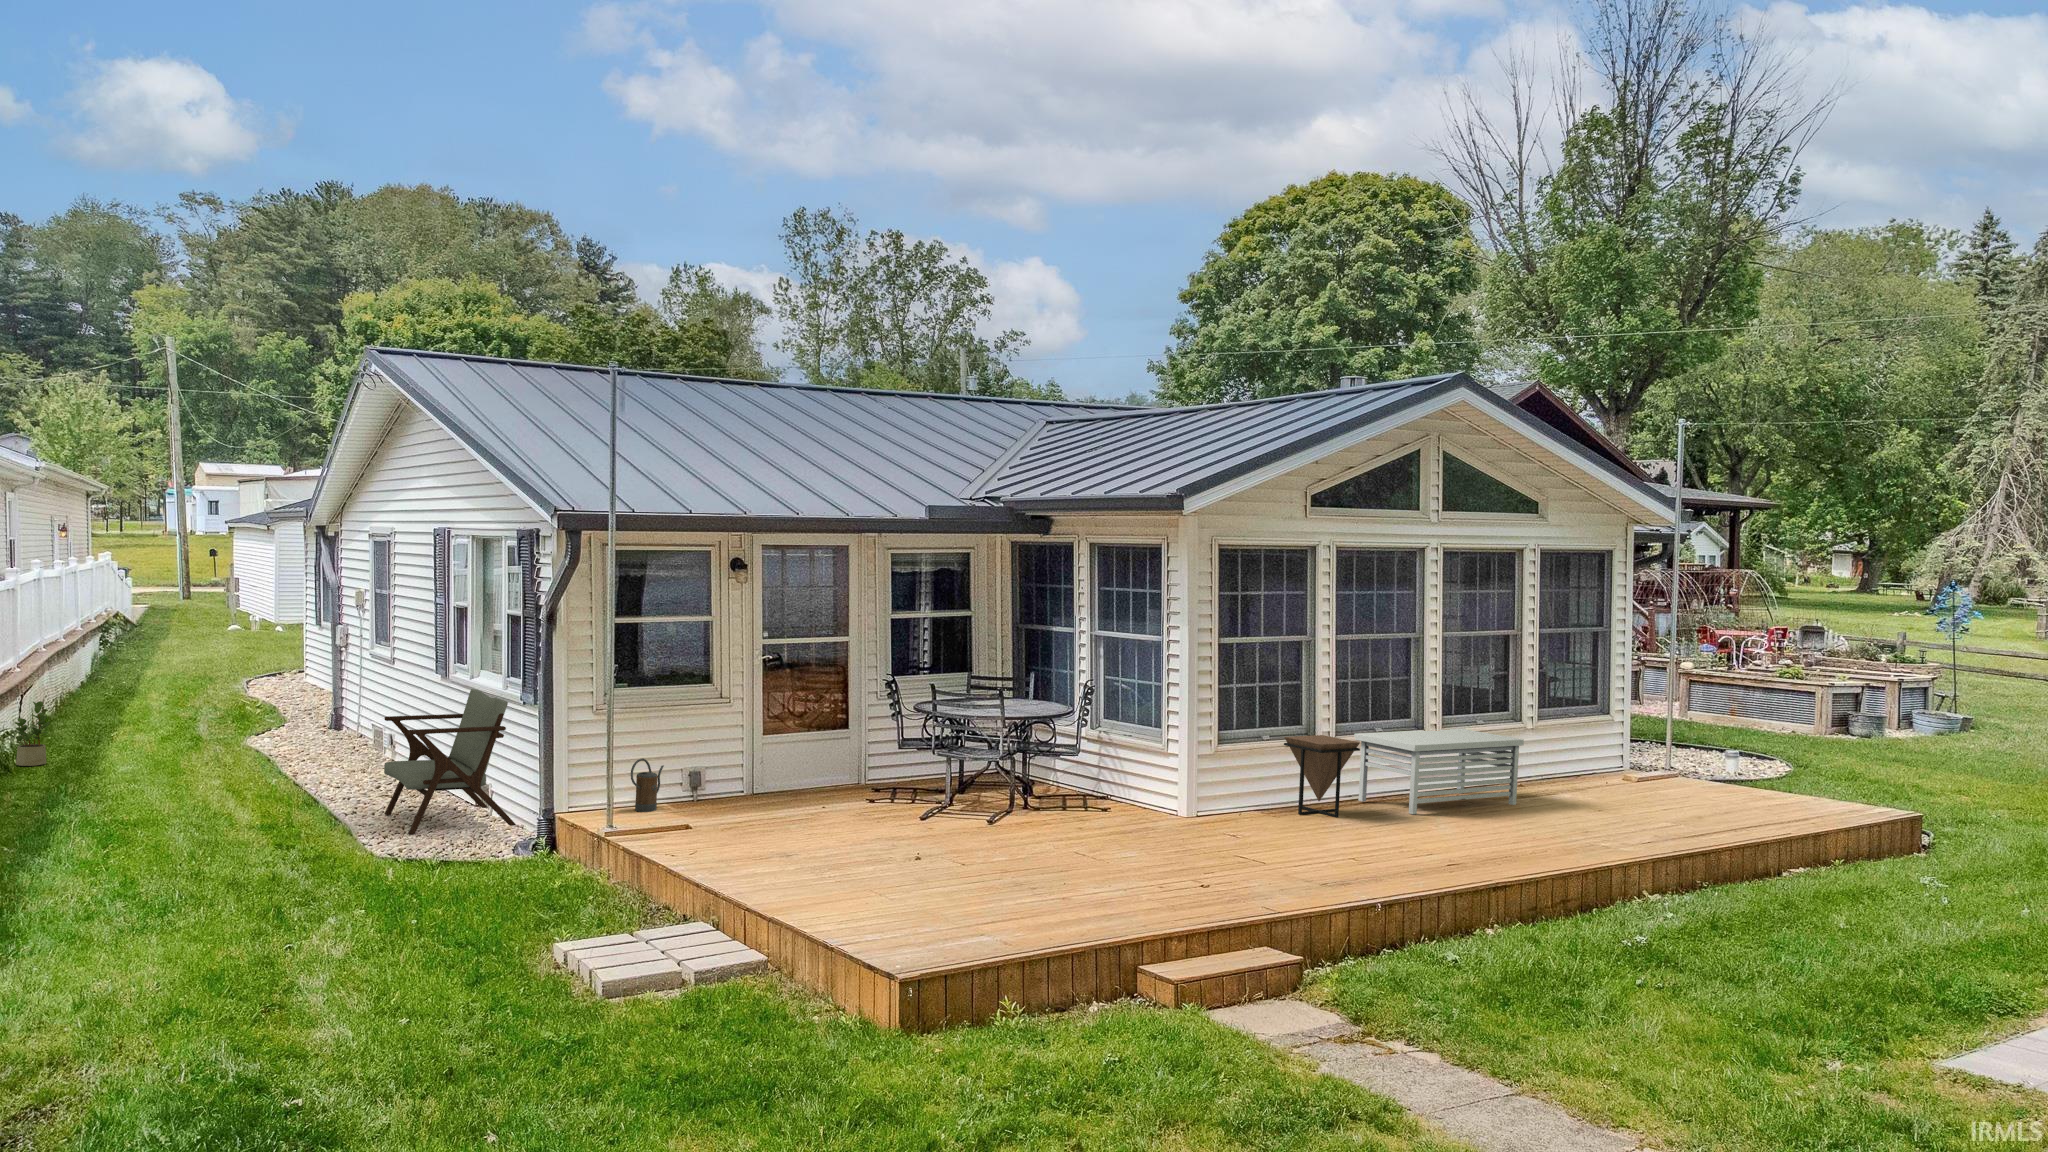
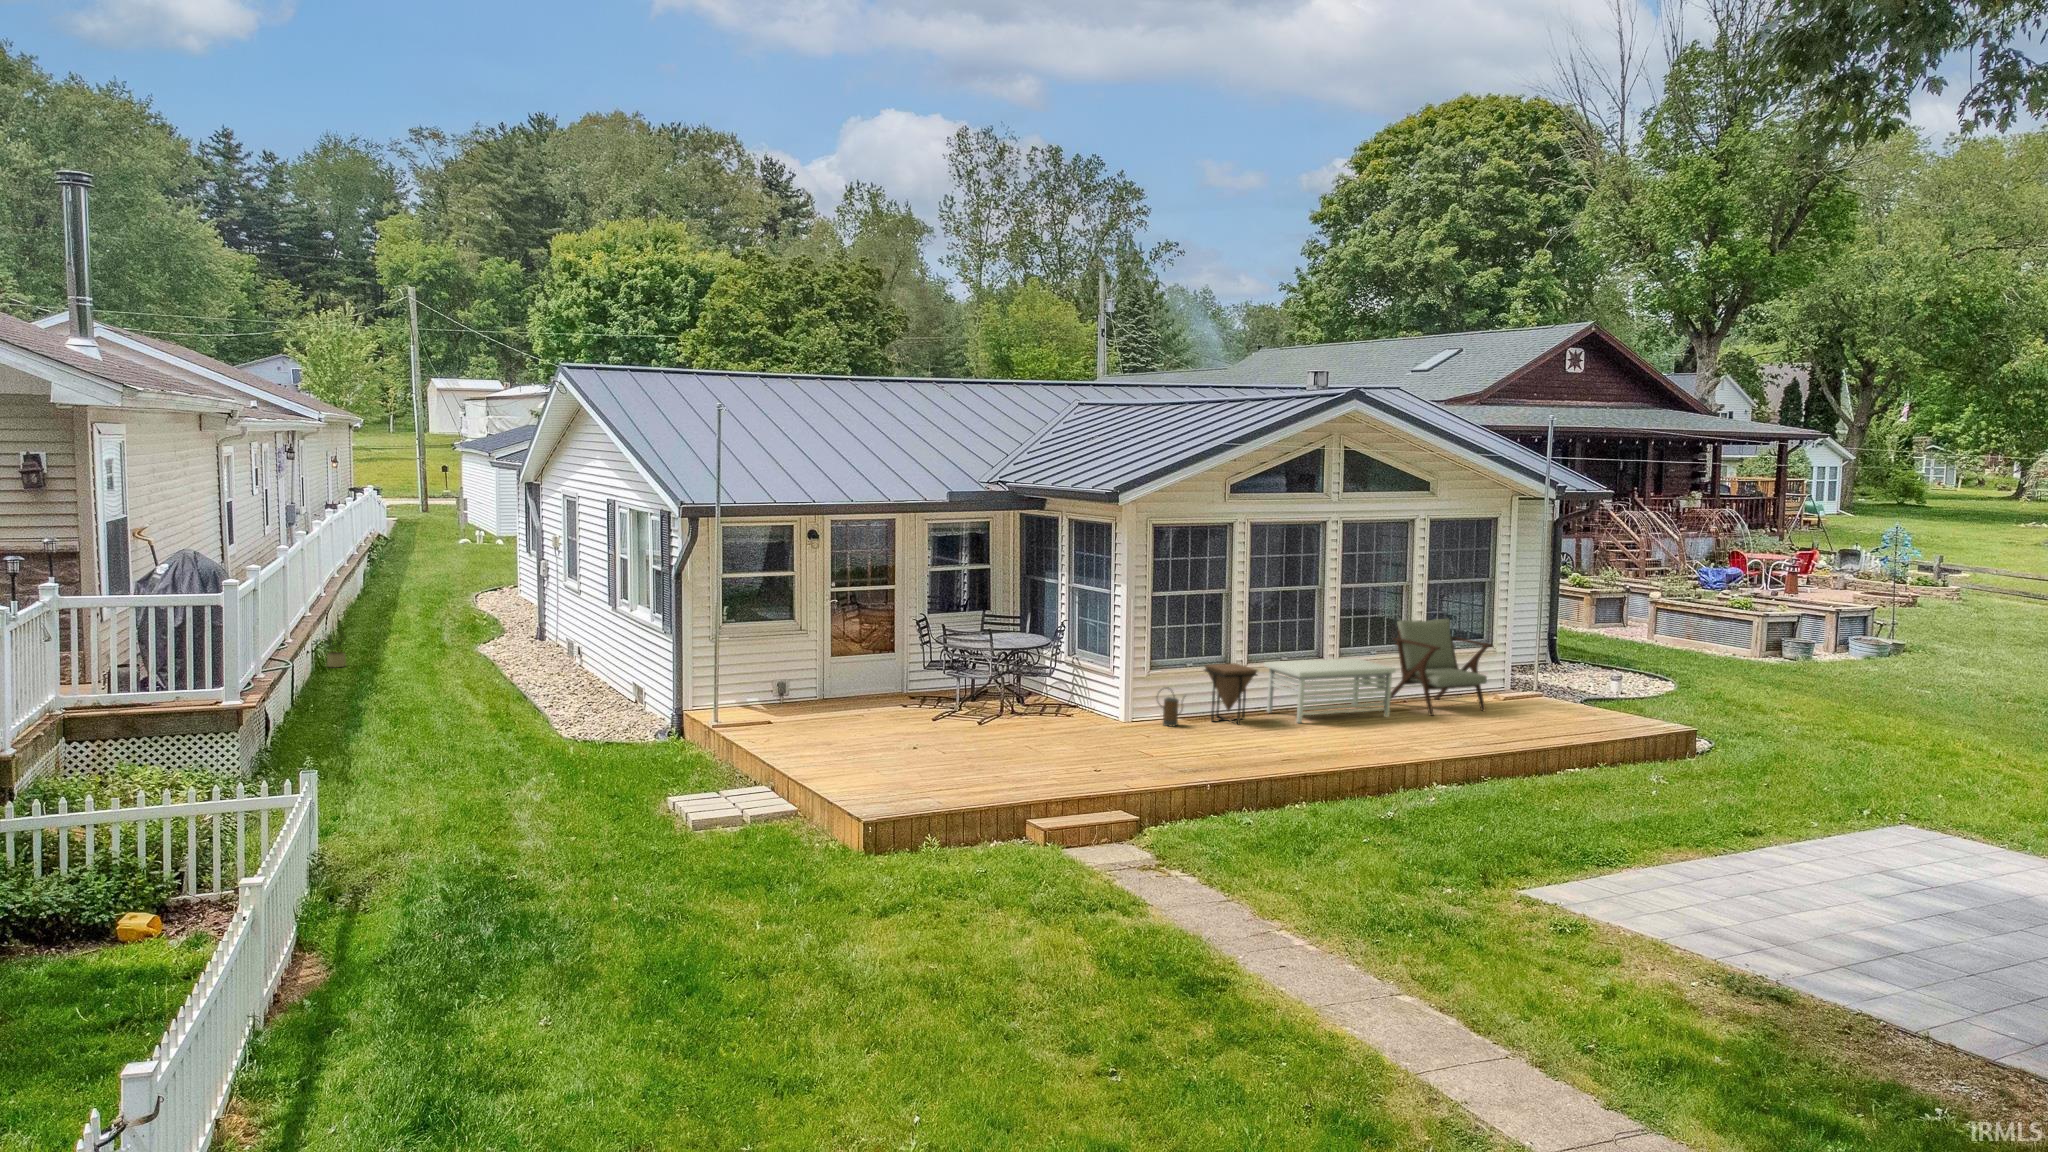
lounge chair: present [384,689,516,834] -> present [1383,619,1492,716]
watering can: present [631,758,664,812] -> present [1158,690,1184,727]

